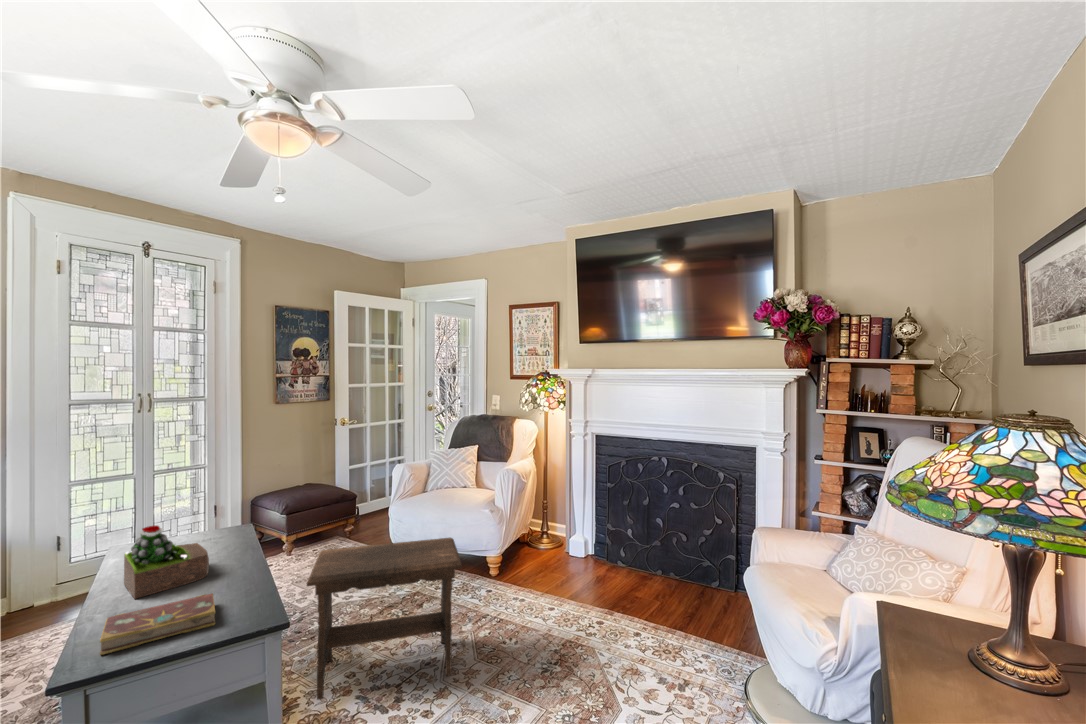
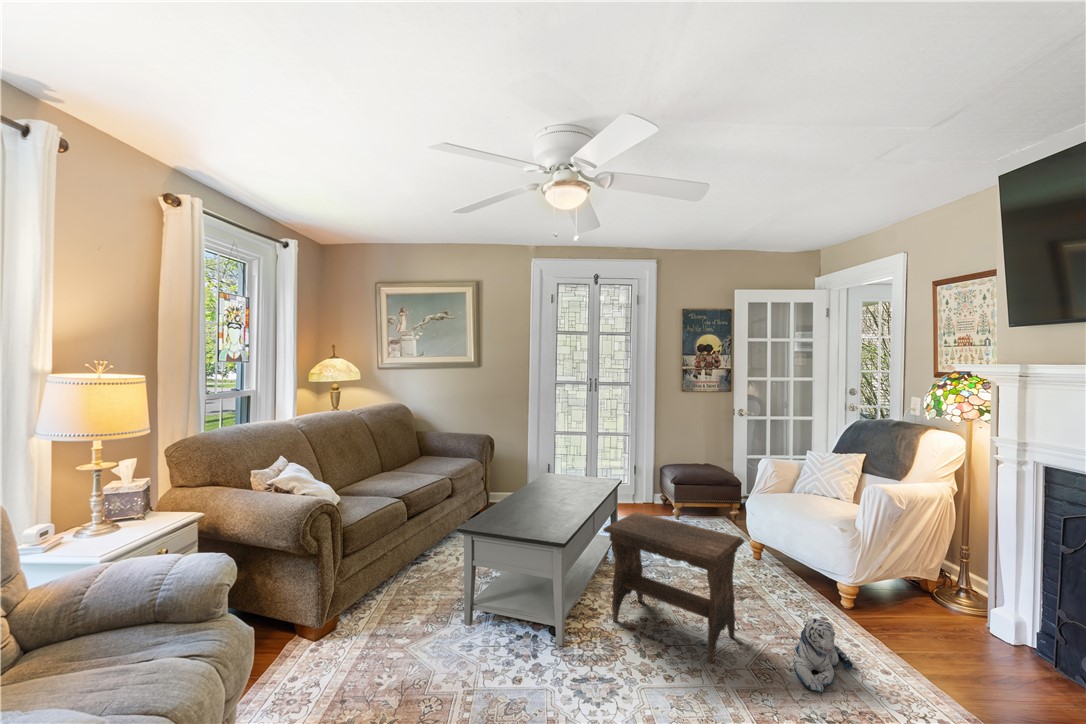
succulent plant: present [124,526,209,599] -> none [530,464,573,506]
plush toy: none [493,585,536,648] -> present [794,618,852,692]
book: present [100,593,215,655] -> none [491,508,552,532]

